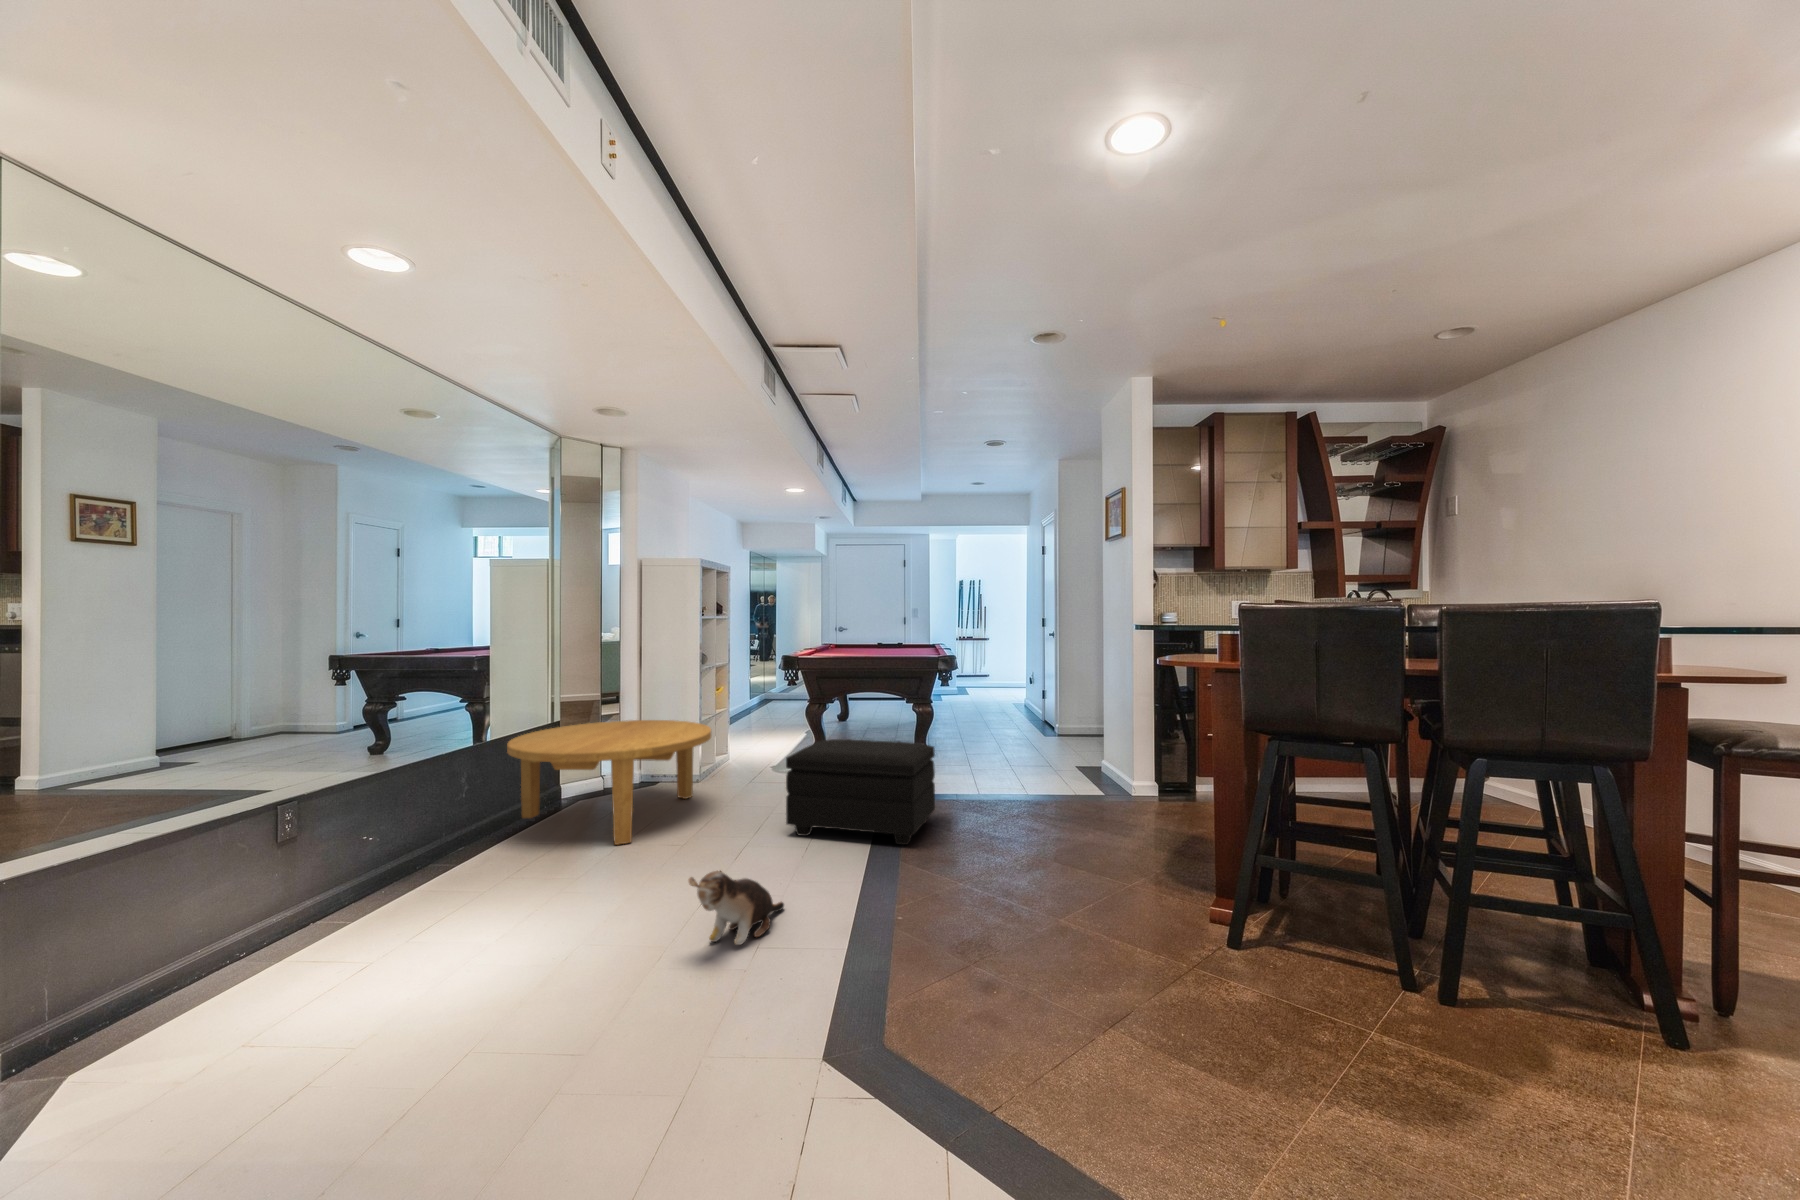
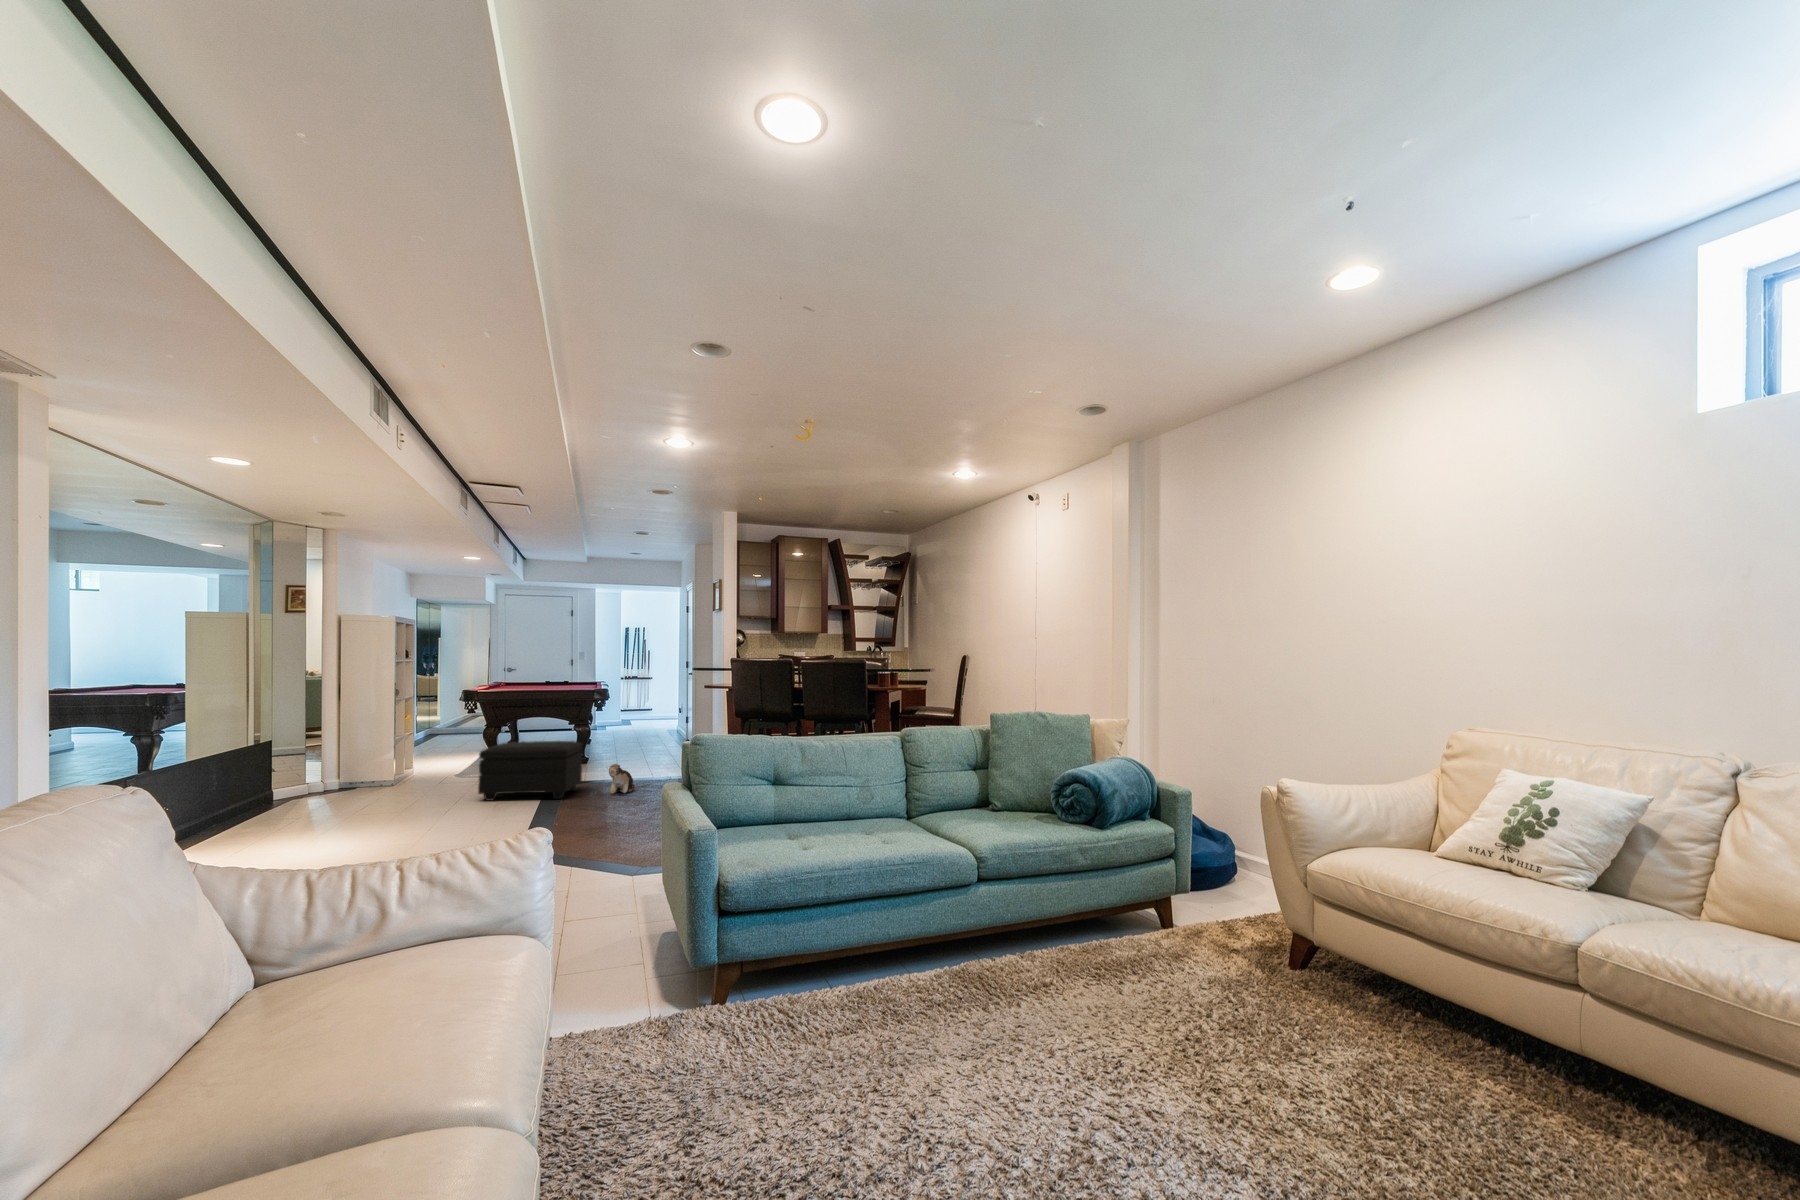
coffee table: present [507,720,711,845] -> none [254,737,418,813]
plush toy: present [689,871,784,945] -> present [609,764,635,794]

